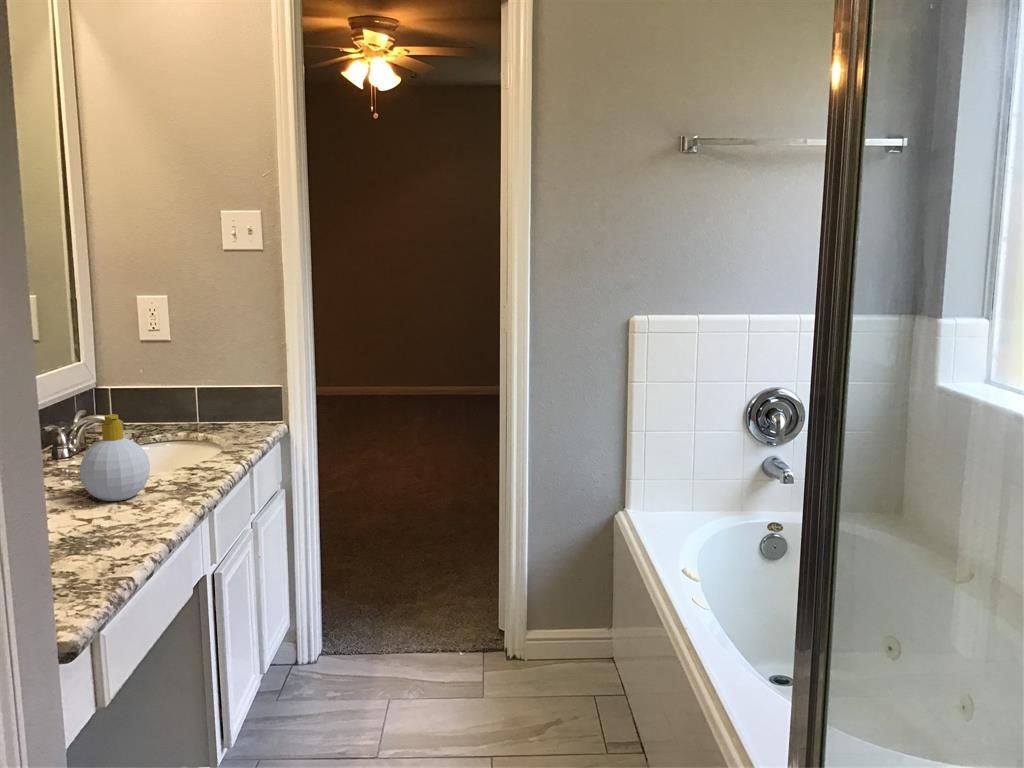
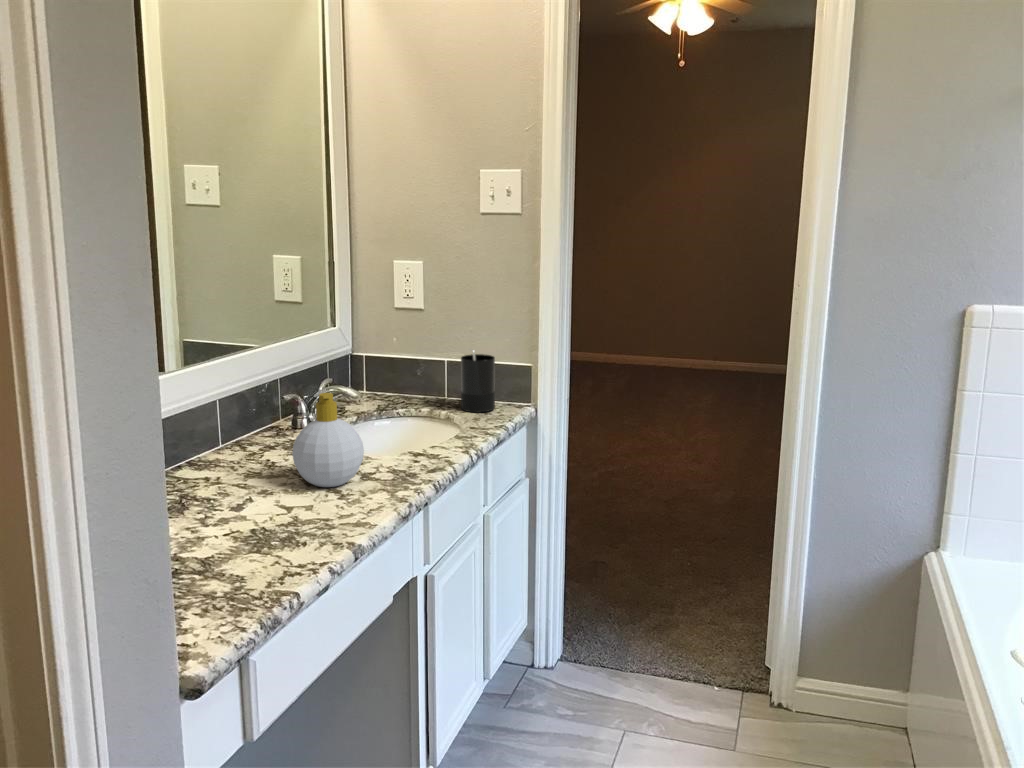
candle: none [215,374,250,432] -> present [461,350,495,412]

